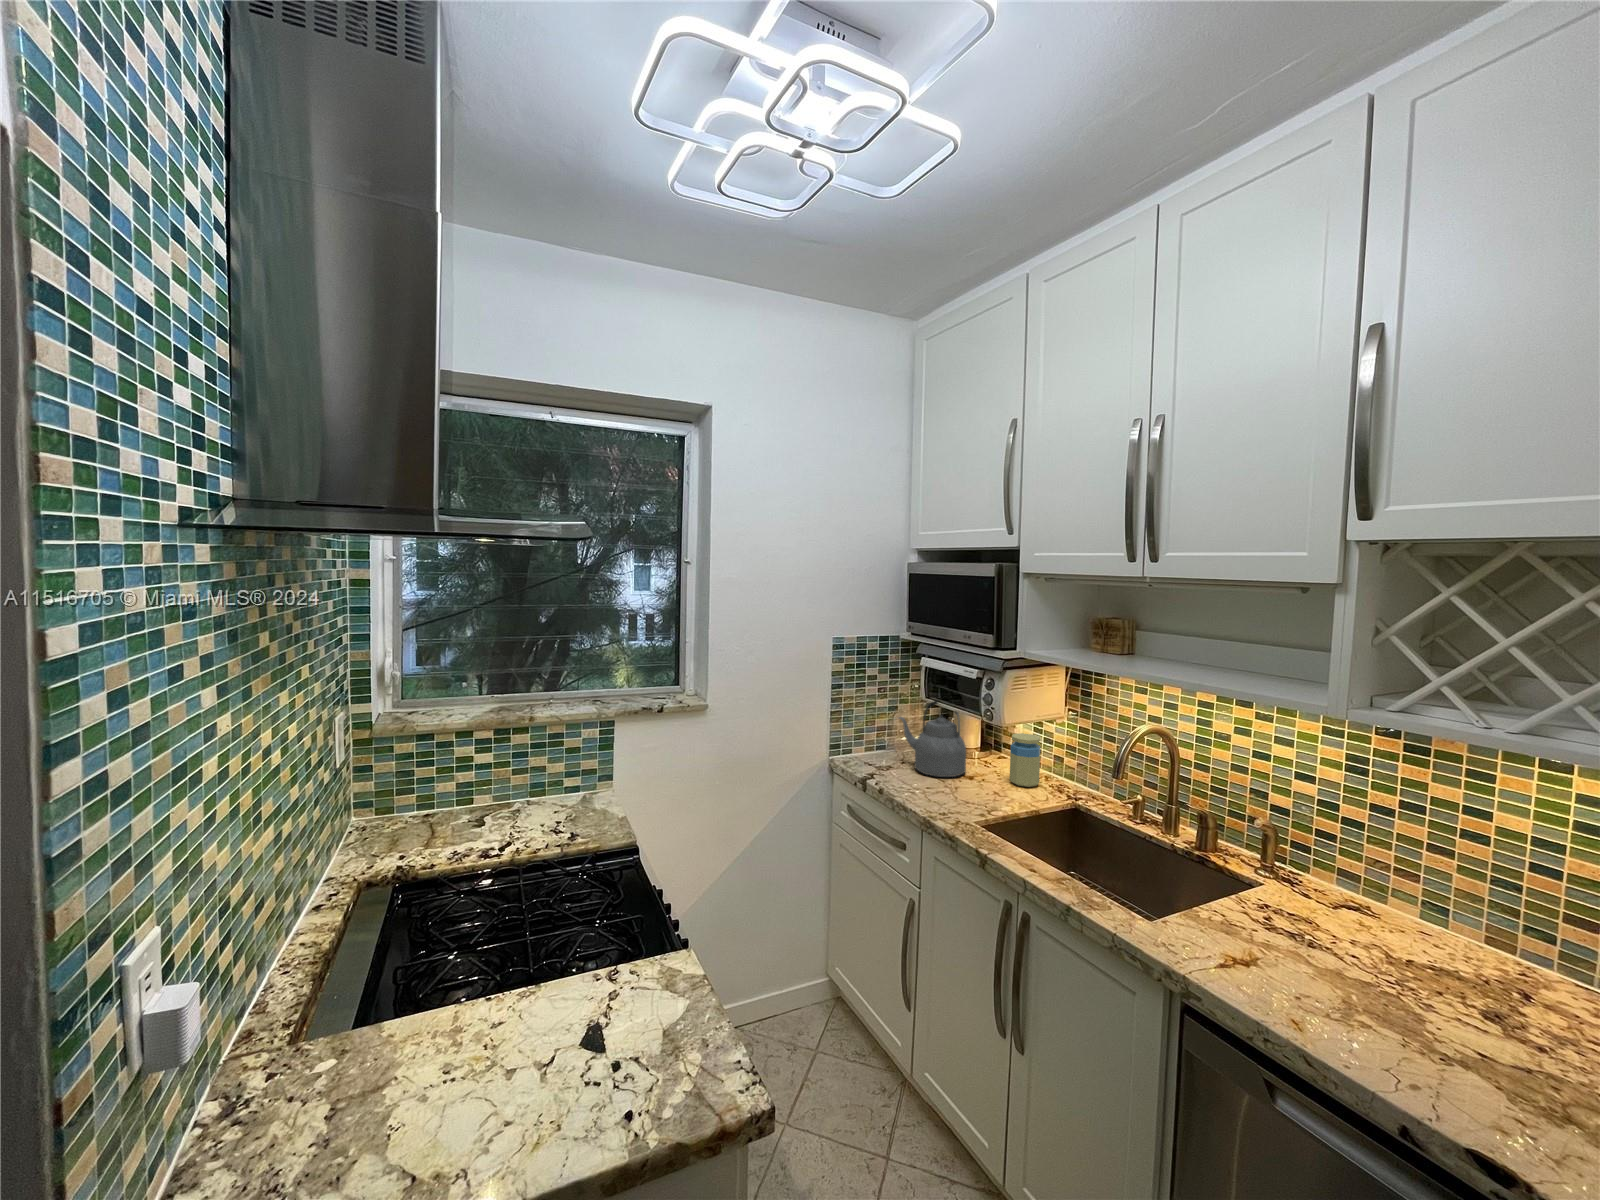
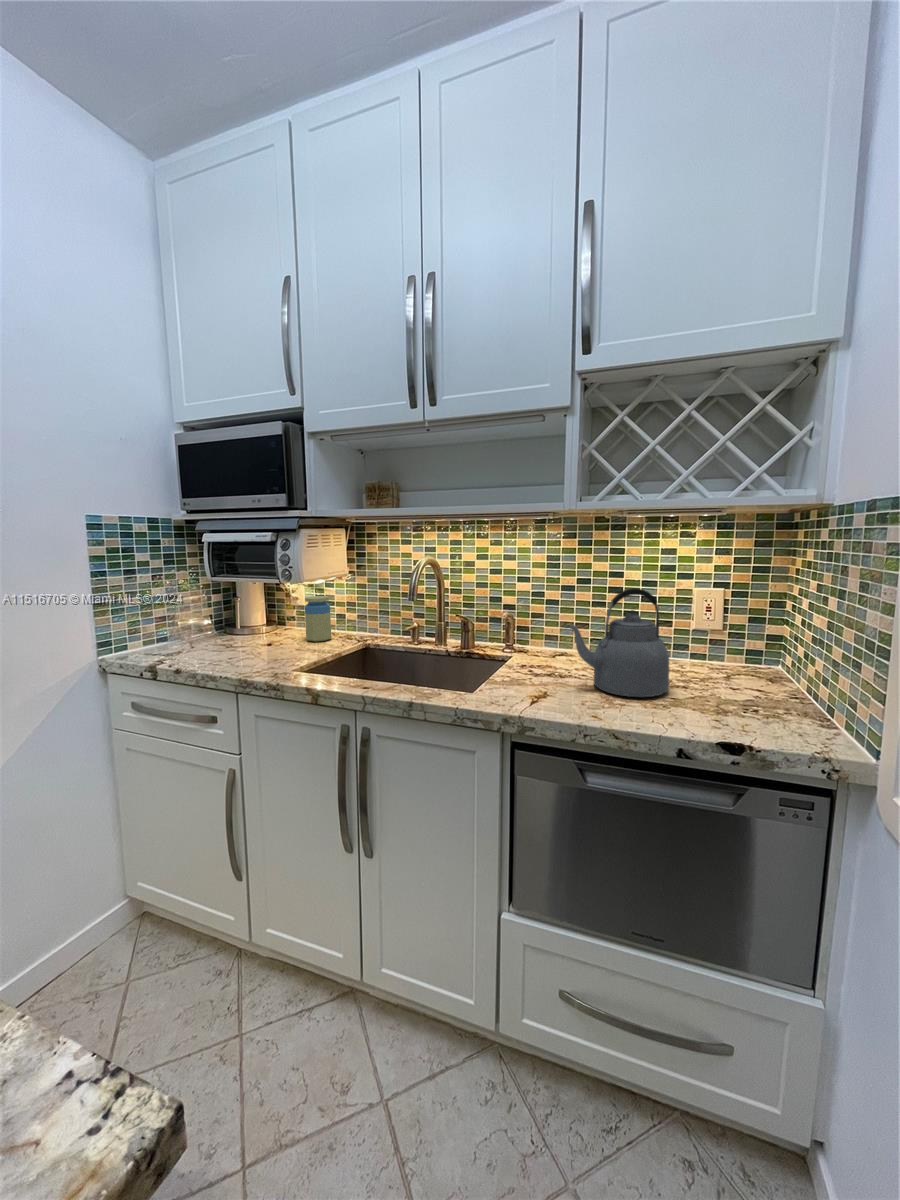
kettle: present [899,700,966,777] -> present [564,588,669,697]

